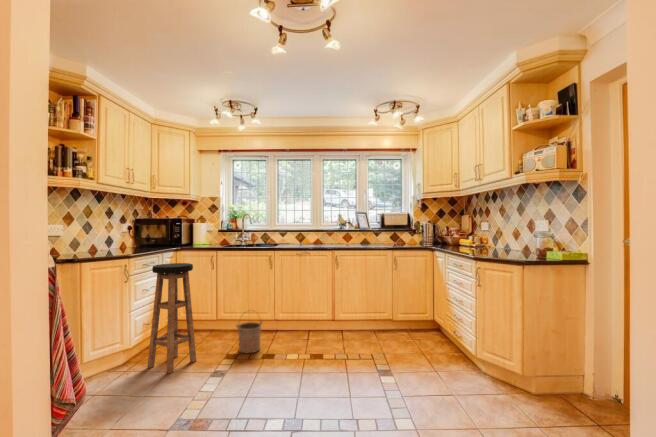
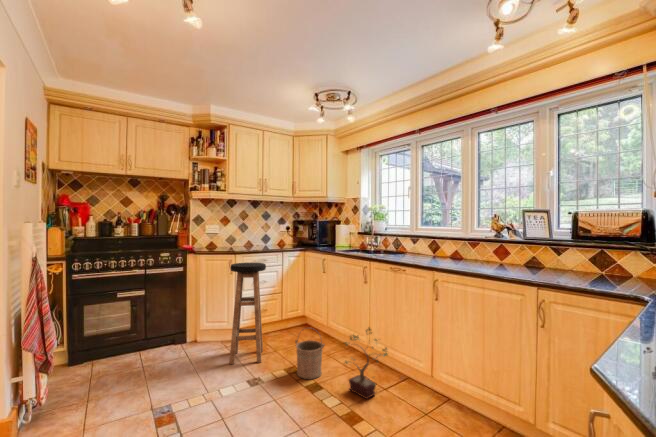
potted plant: none [283,294,328,345] -> present [345,328,388,399]

